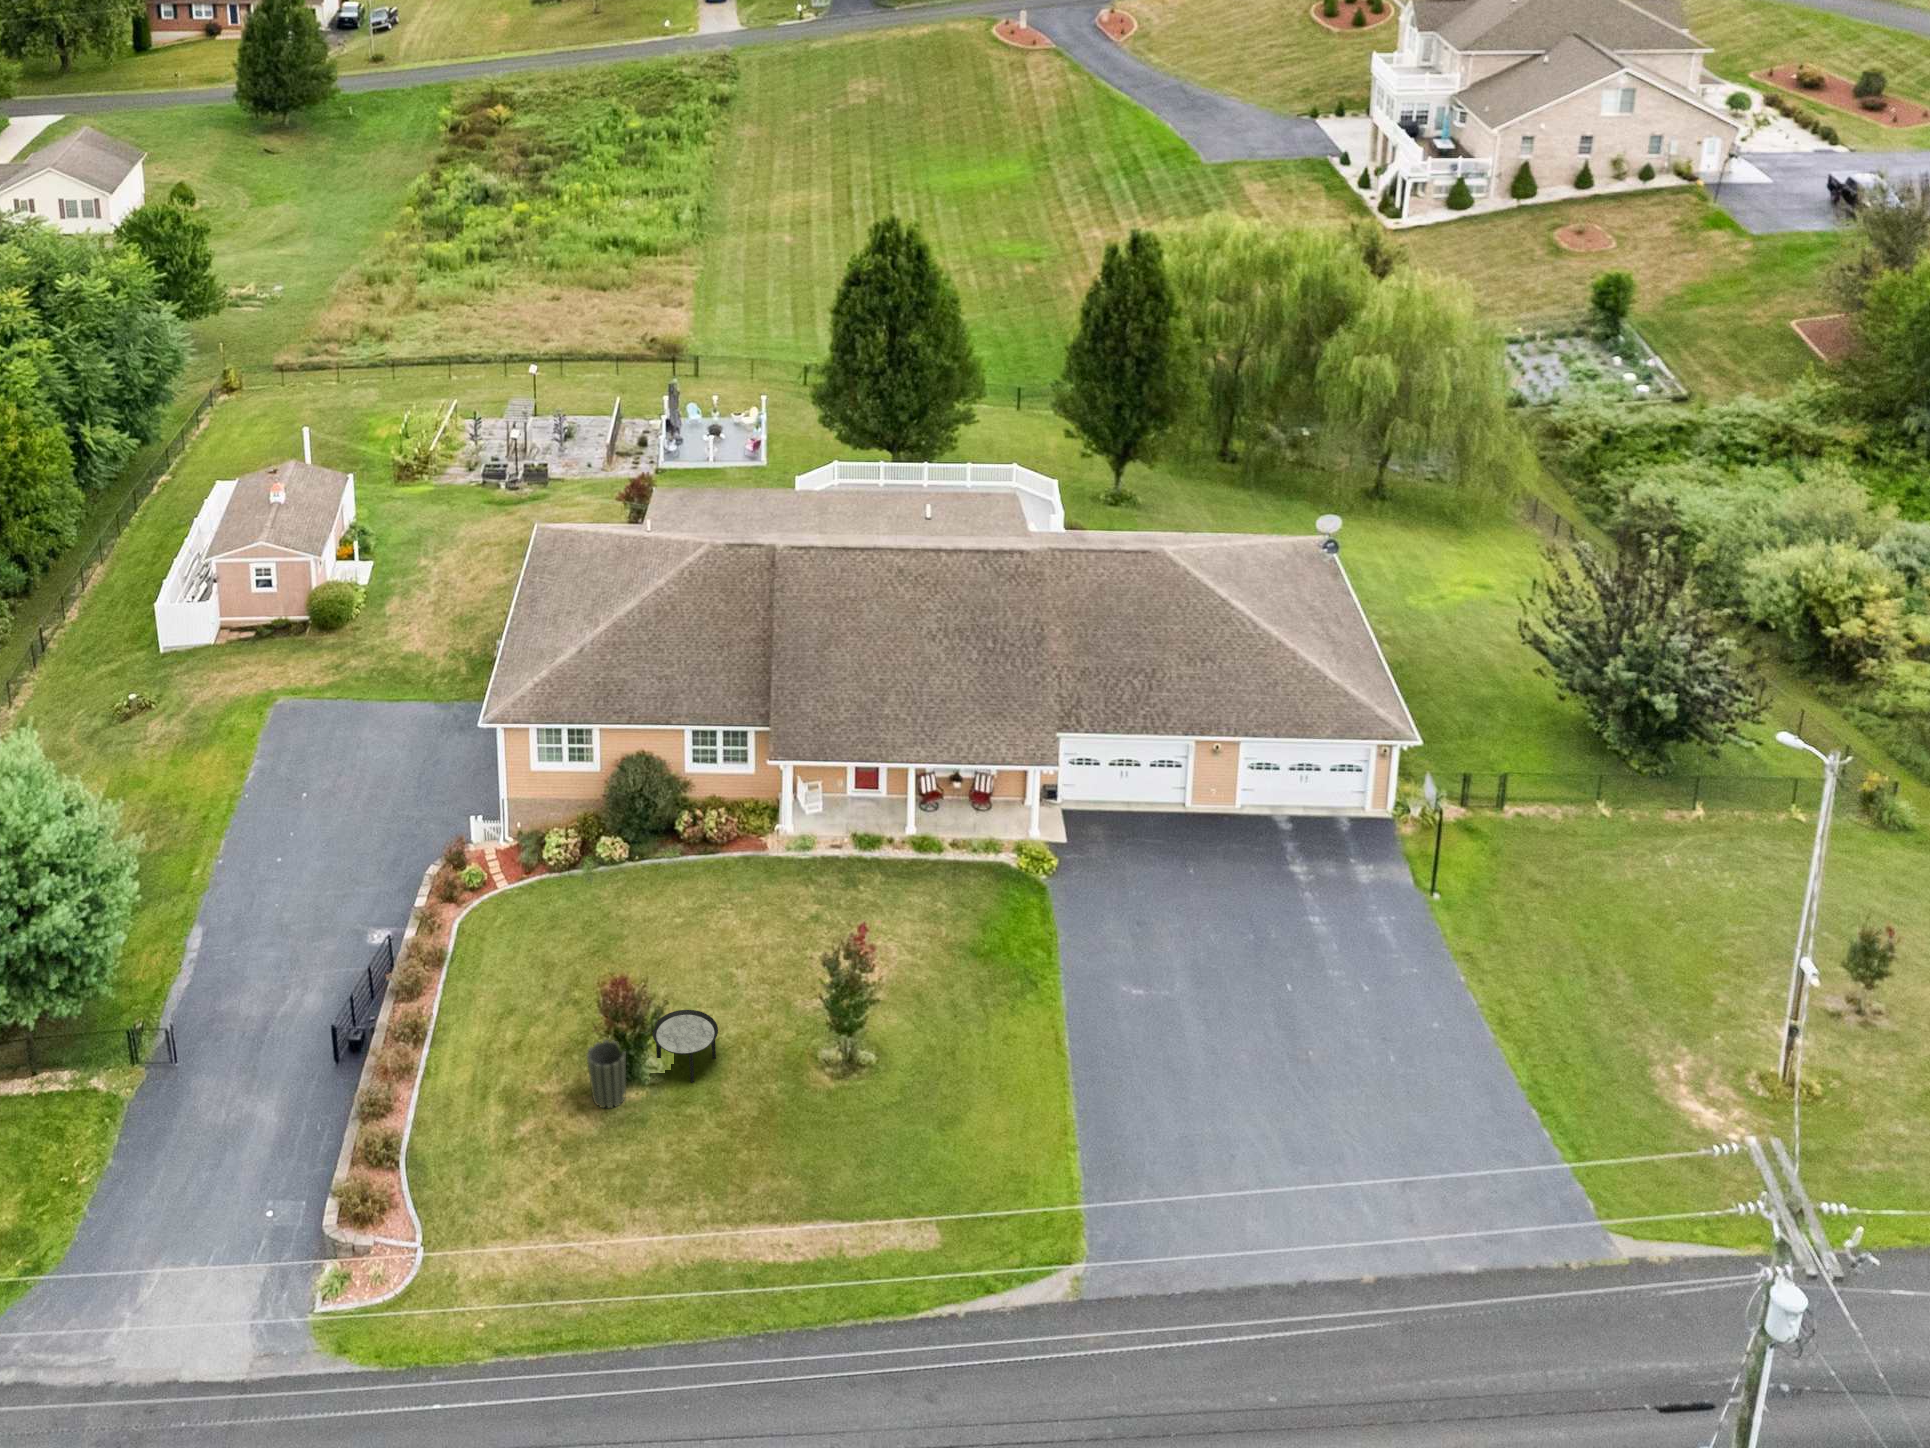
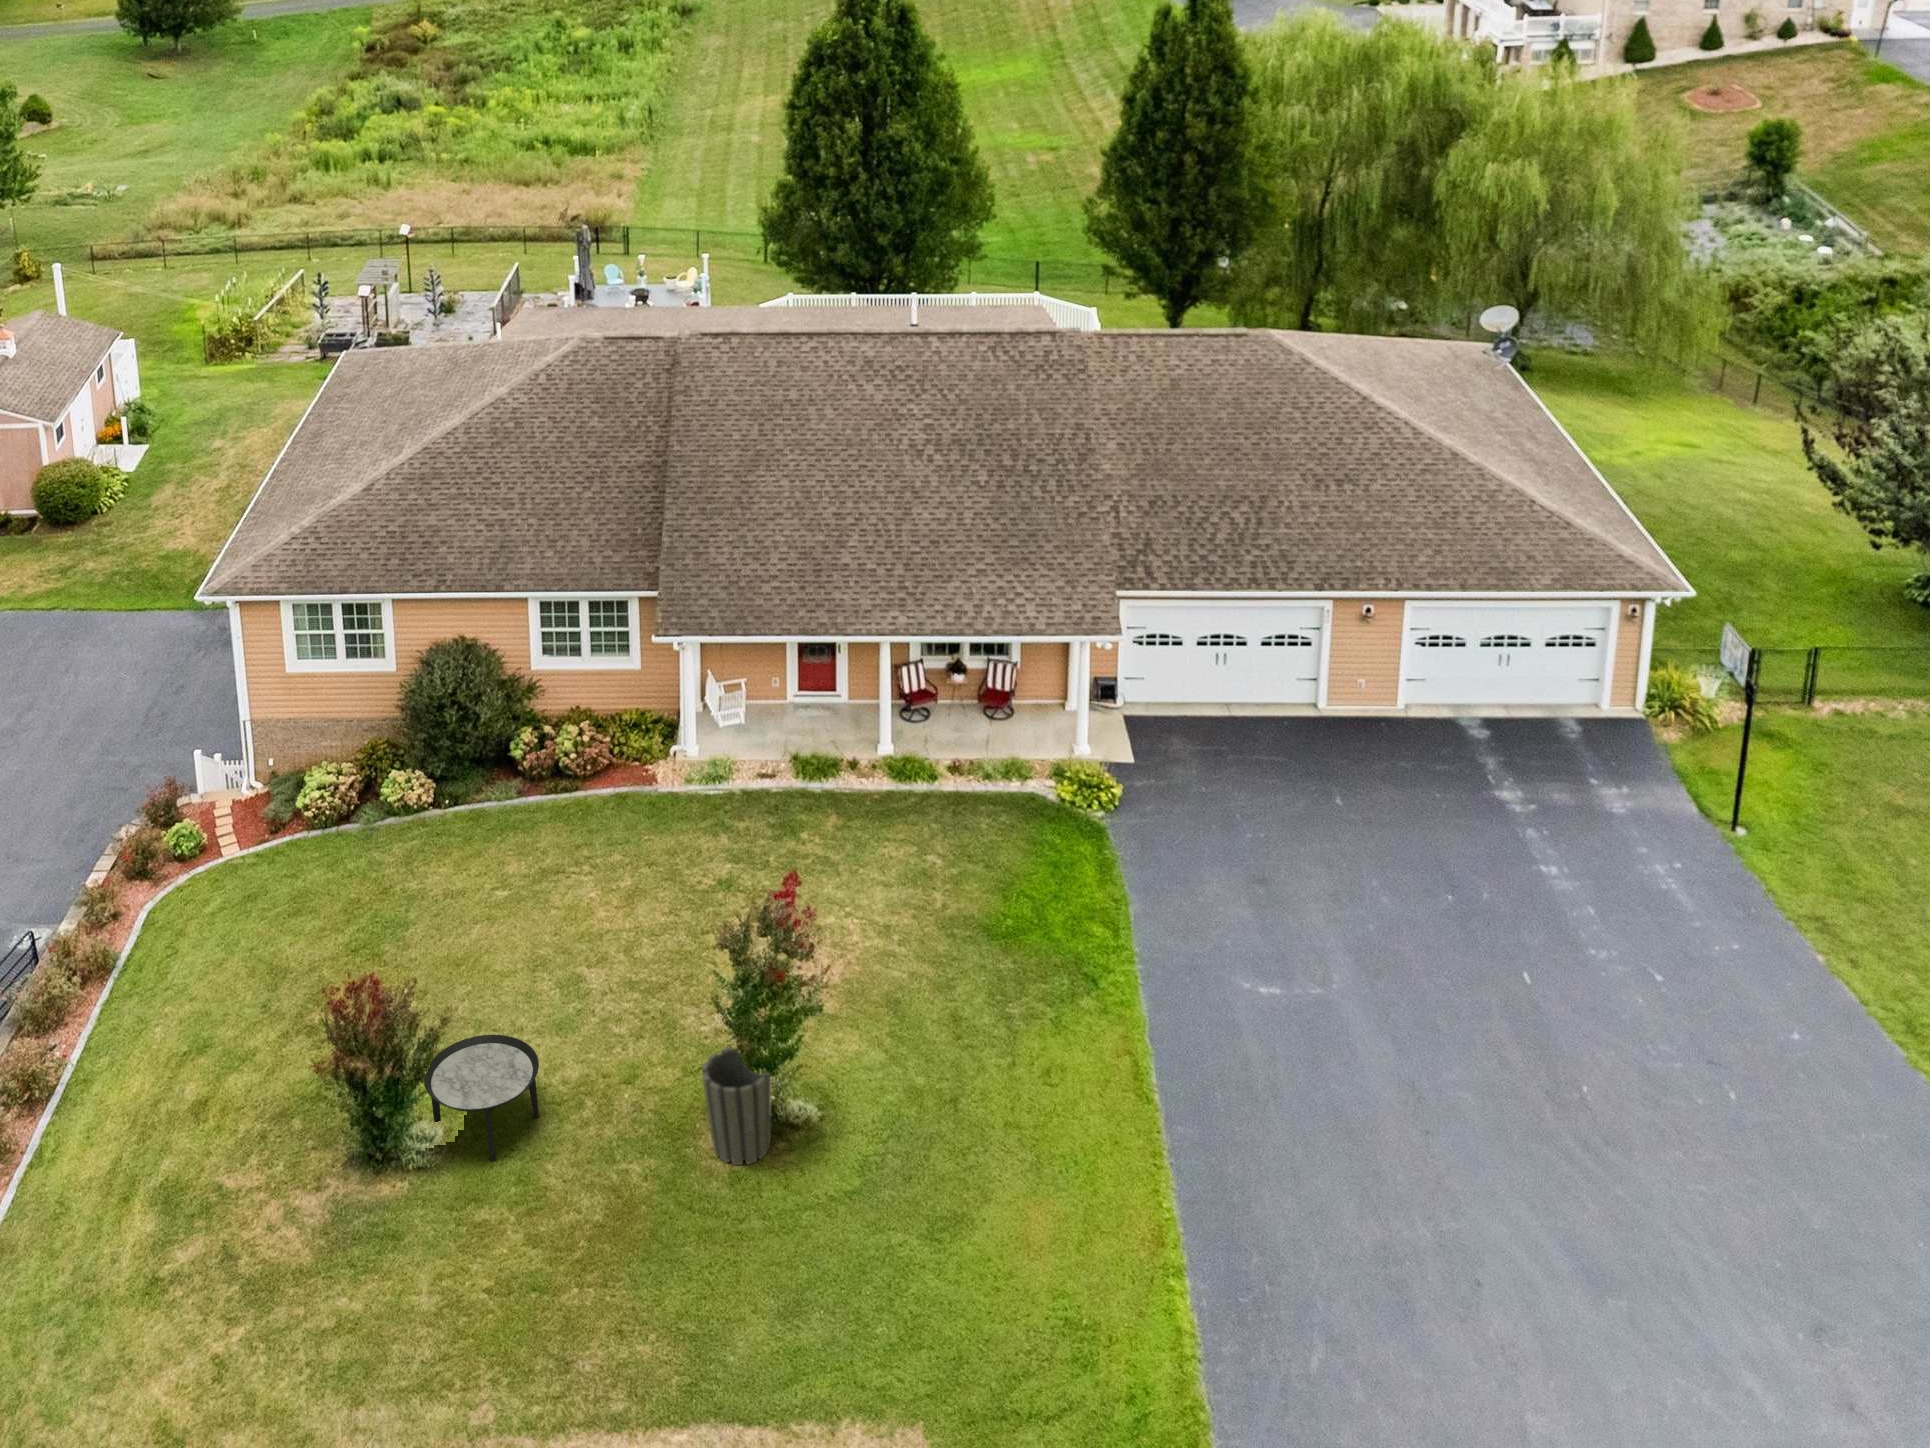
trash can: present [587,1040,626,1108] -> present [702,1047,771,1165]

